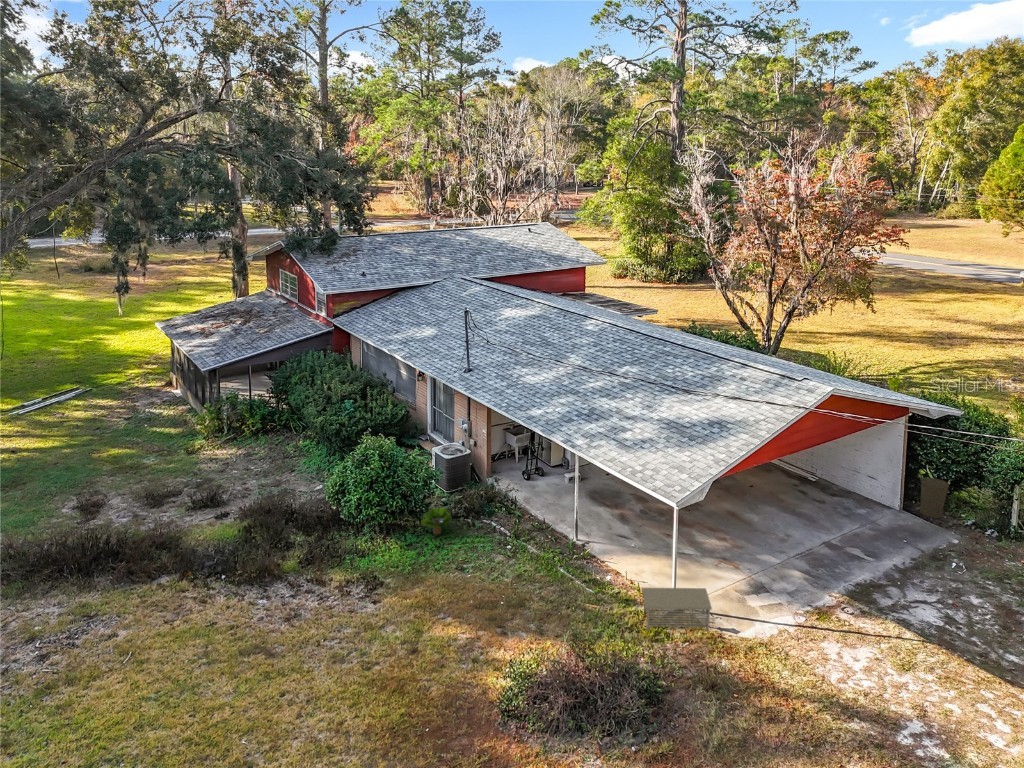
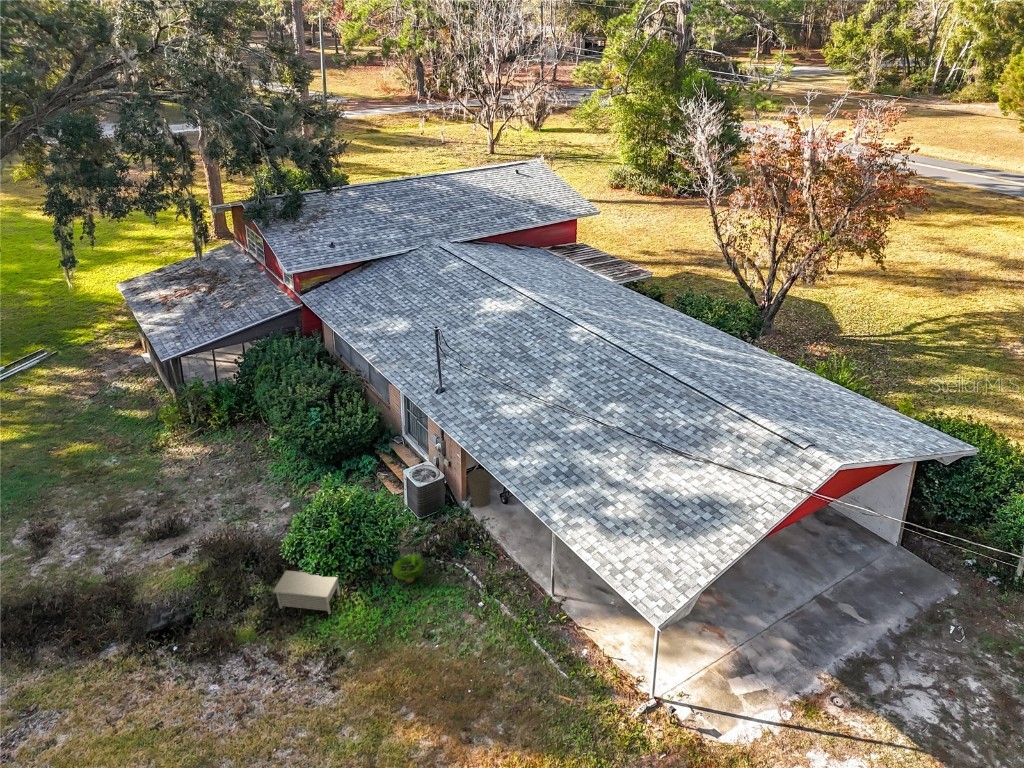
trash can: present [920,478,949,518] -> present [467,469,491,508]
storage bench: present [642,588,712,631] -> present [273,571,340,614]

